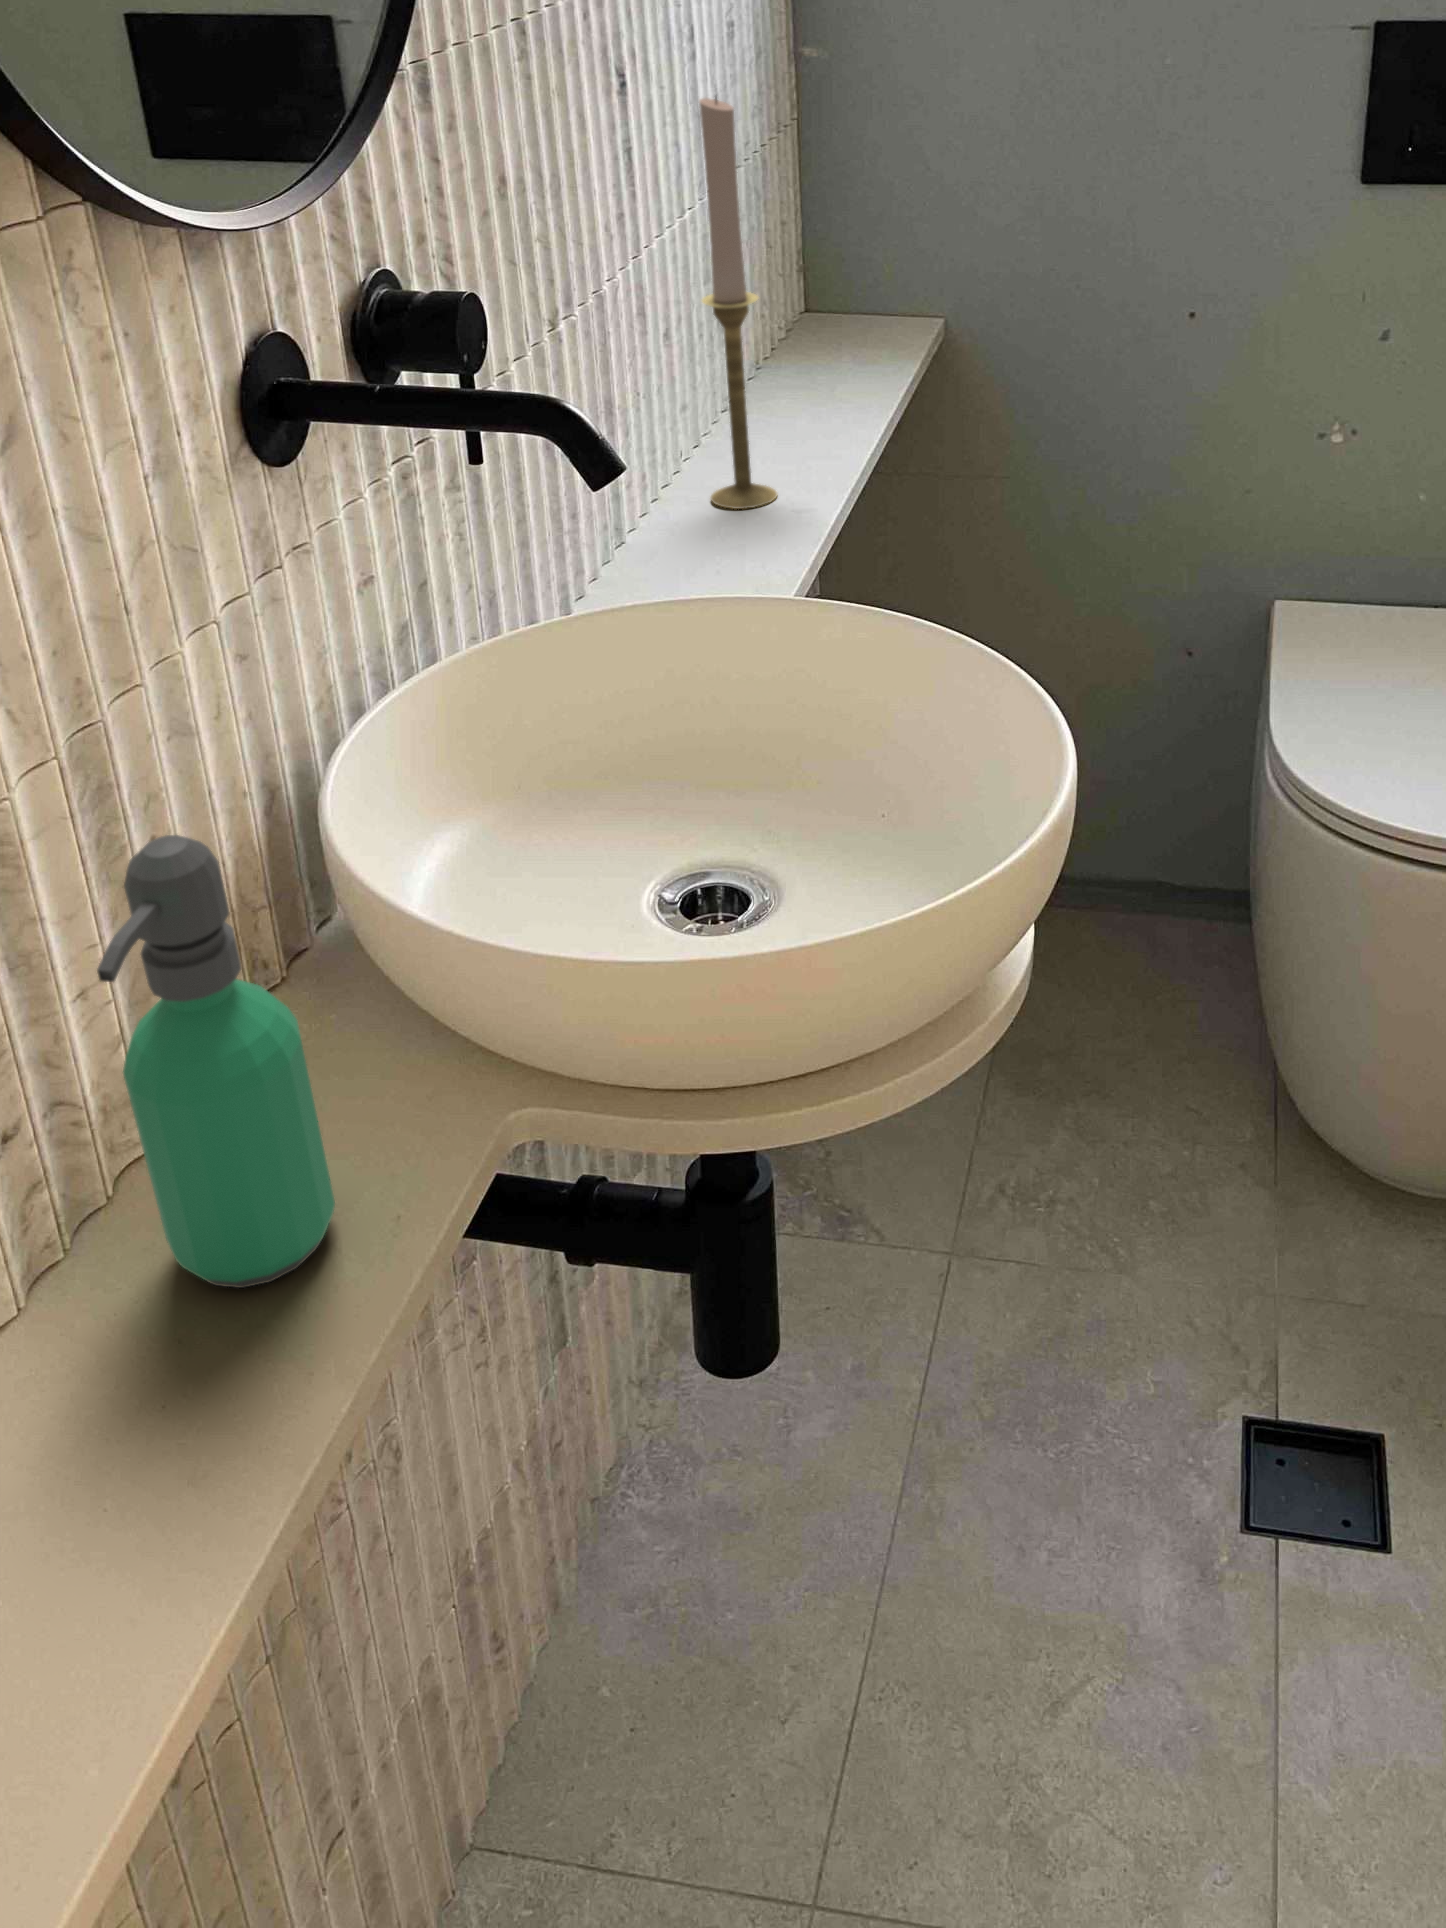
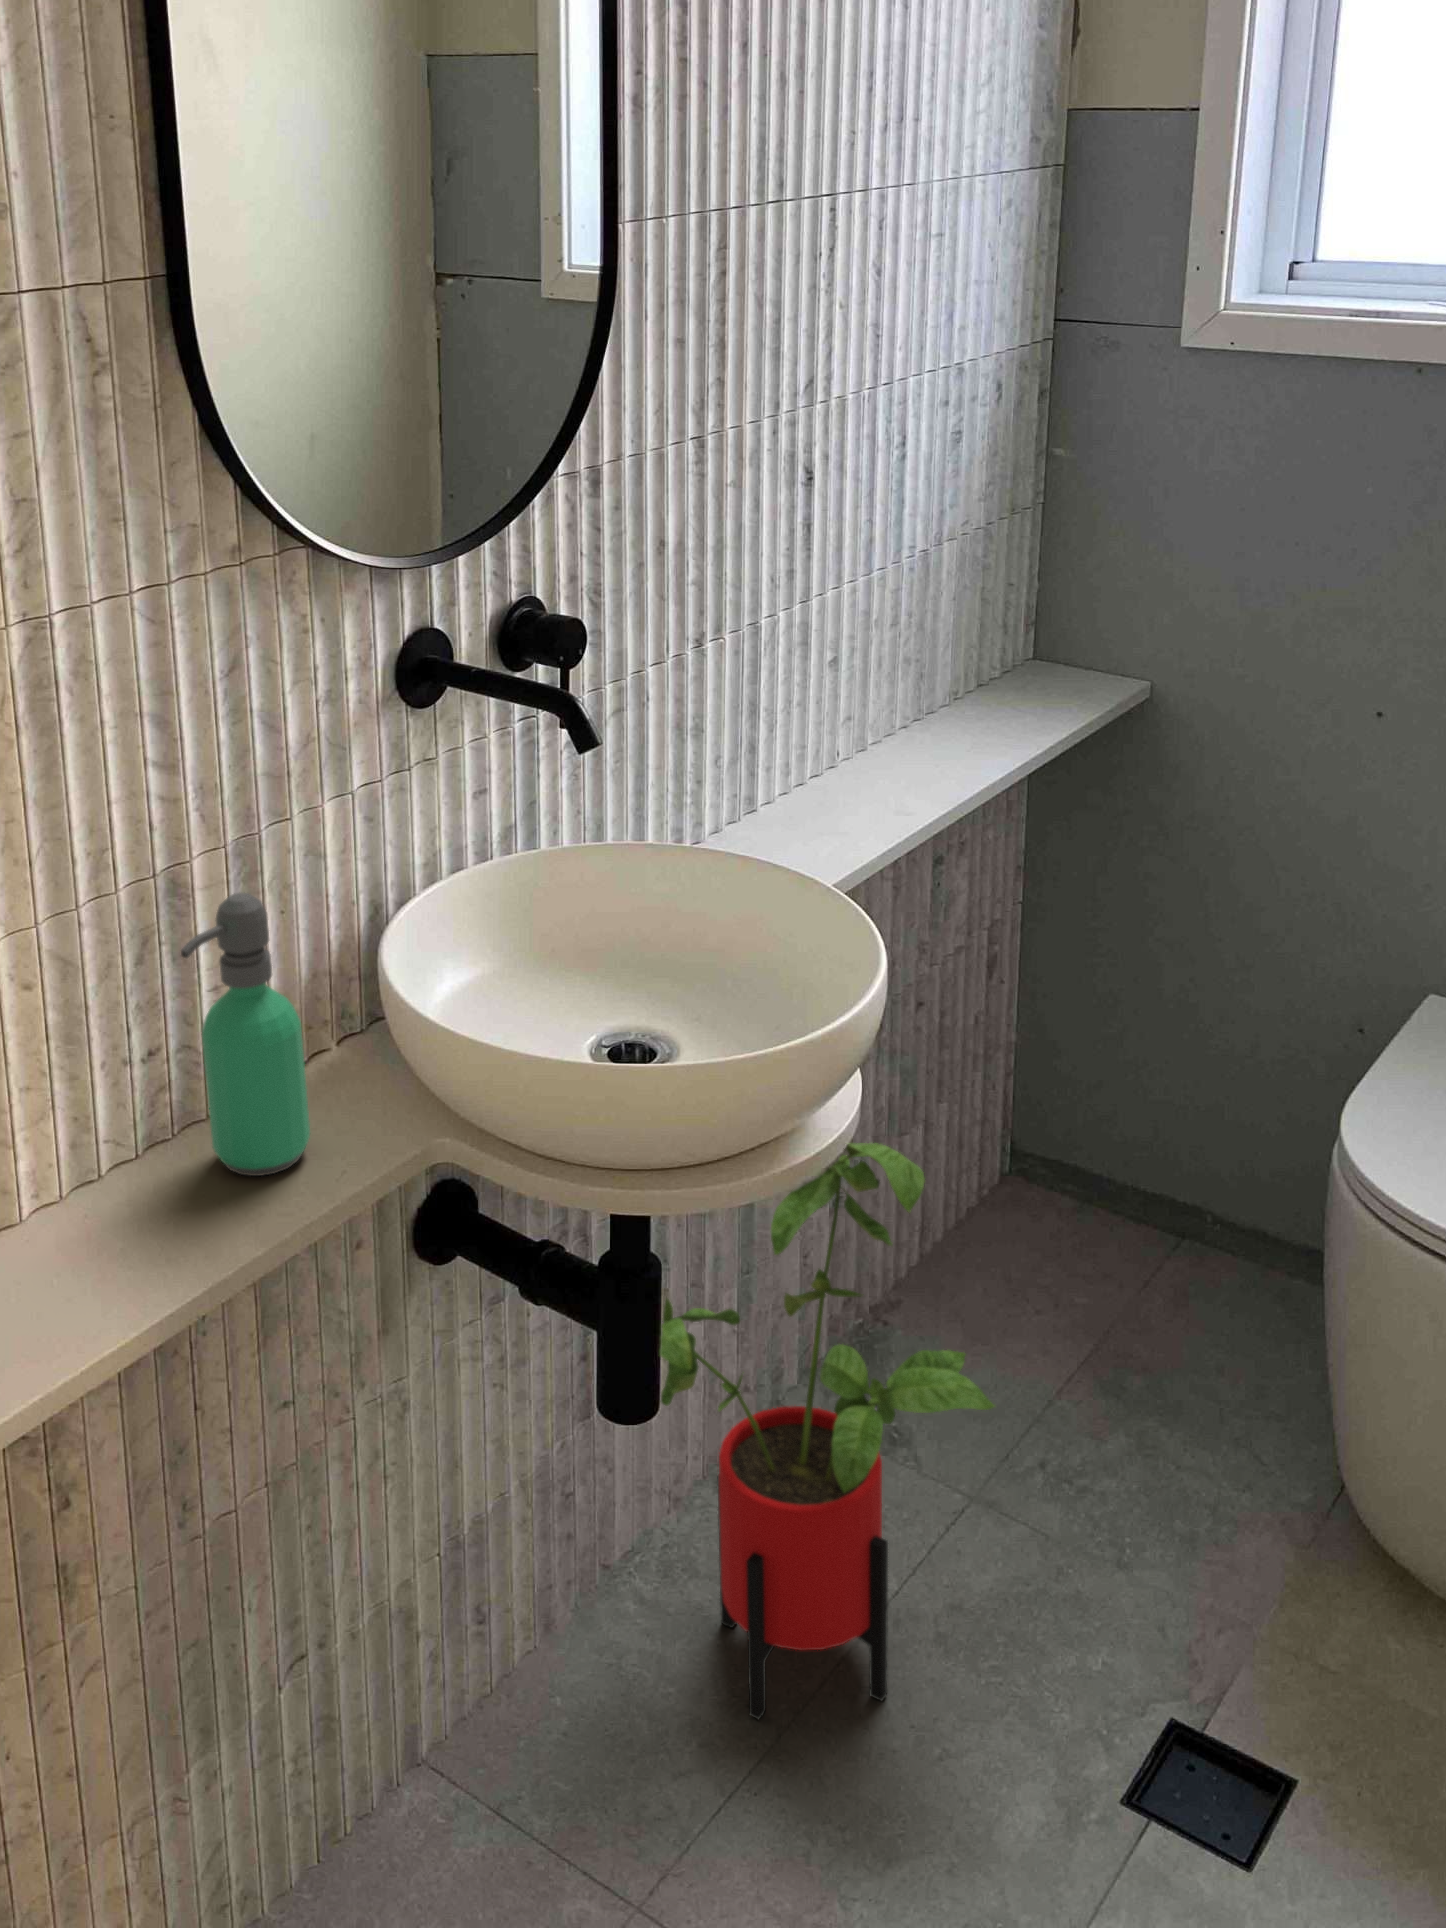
candlestick: present [699,98,777,509] -> none [842,494,896,810]
house plant: none [602,913,1096,1602] -> present [660,1143,994,1719]

